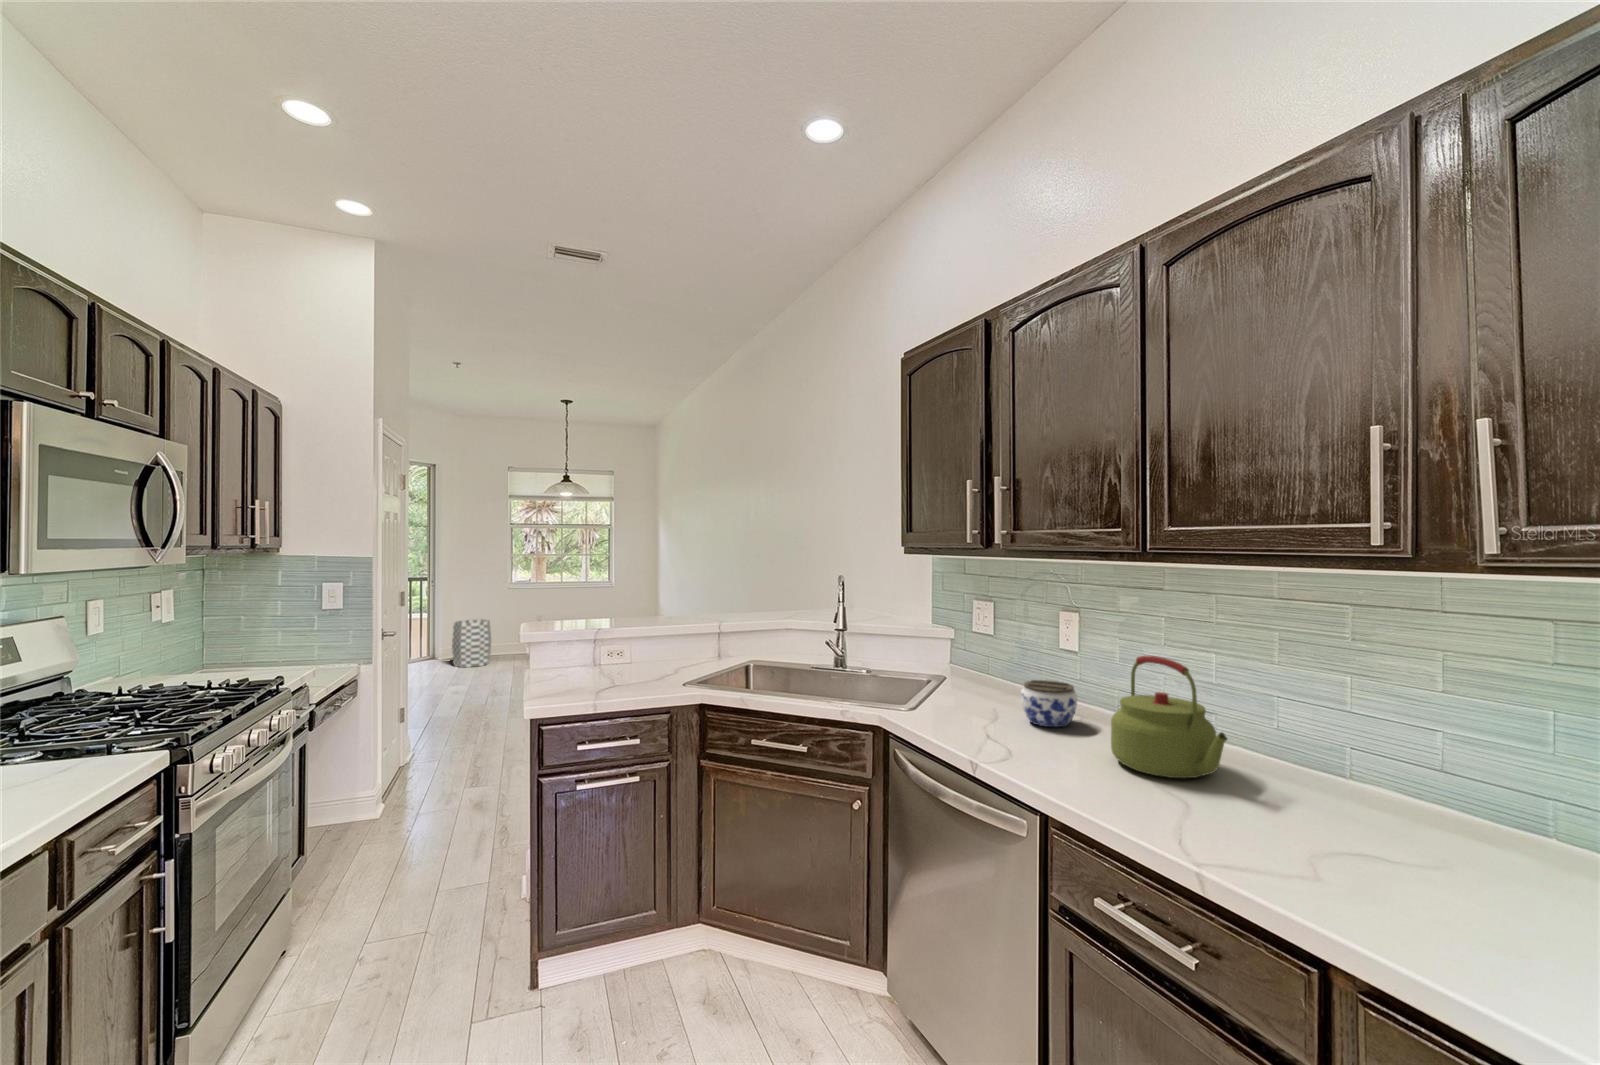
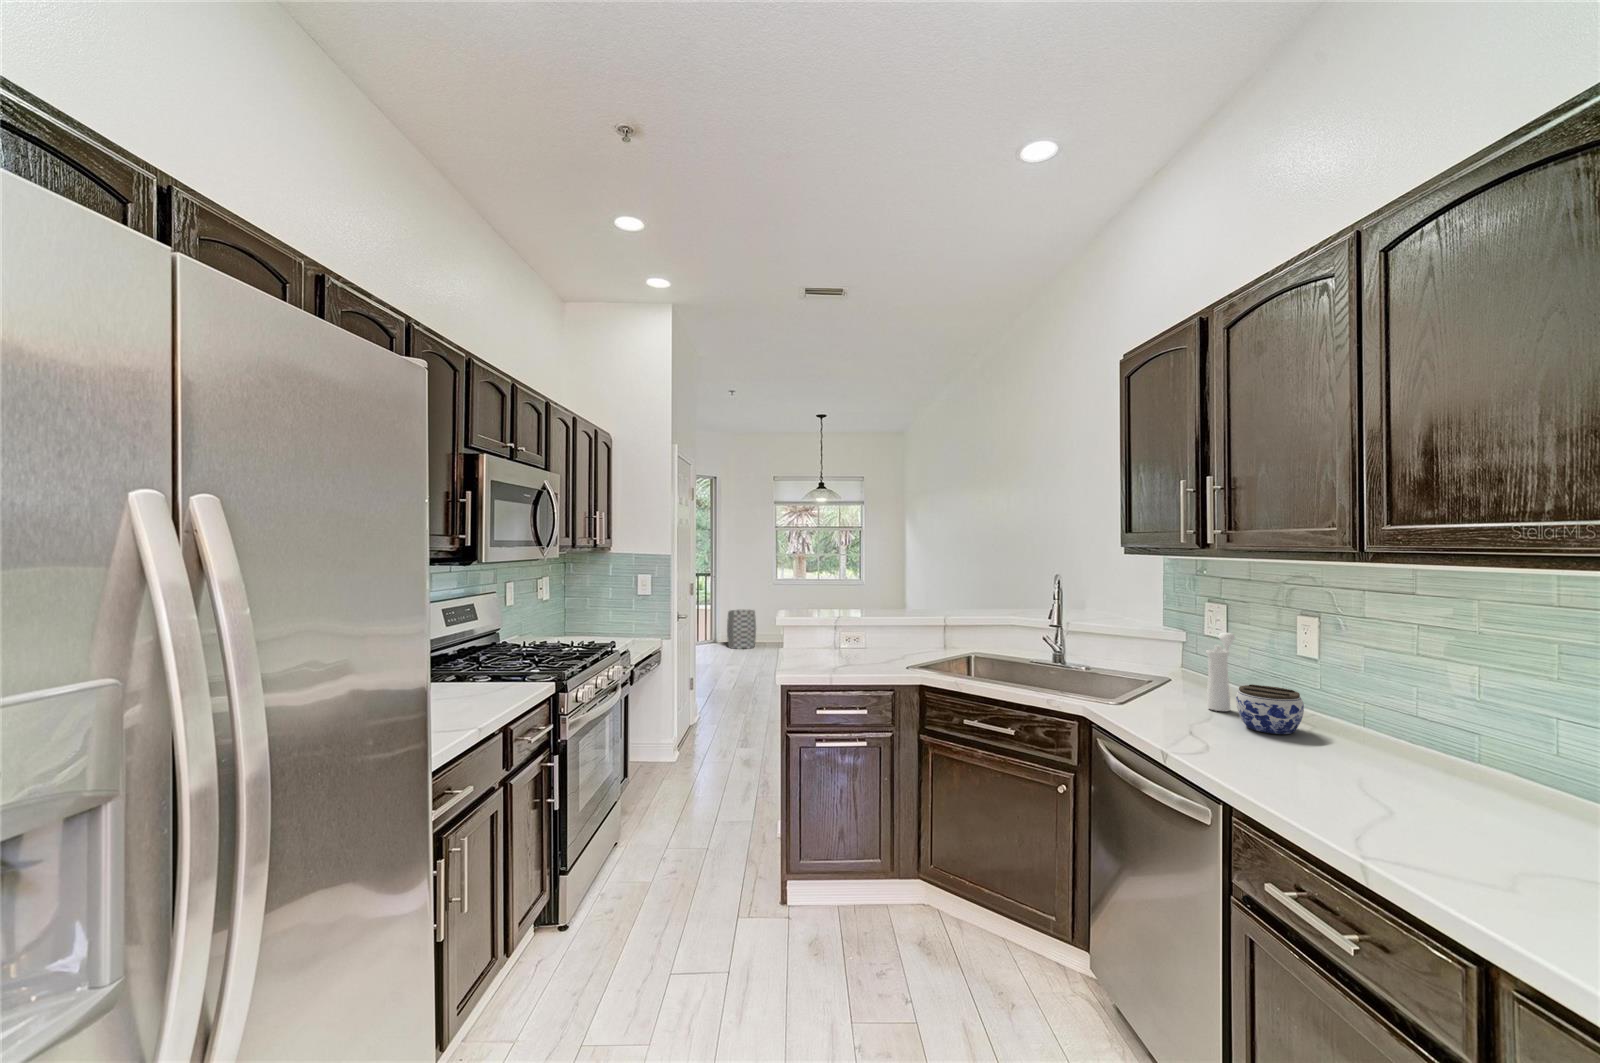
pepper mill: none [991,629,1013,707] -> present [1206,633,1235,711]
kettle: present [1111,656,1227,778] -> none [1331,663,1471,797]

